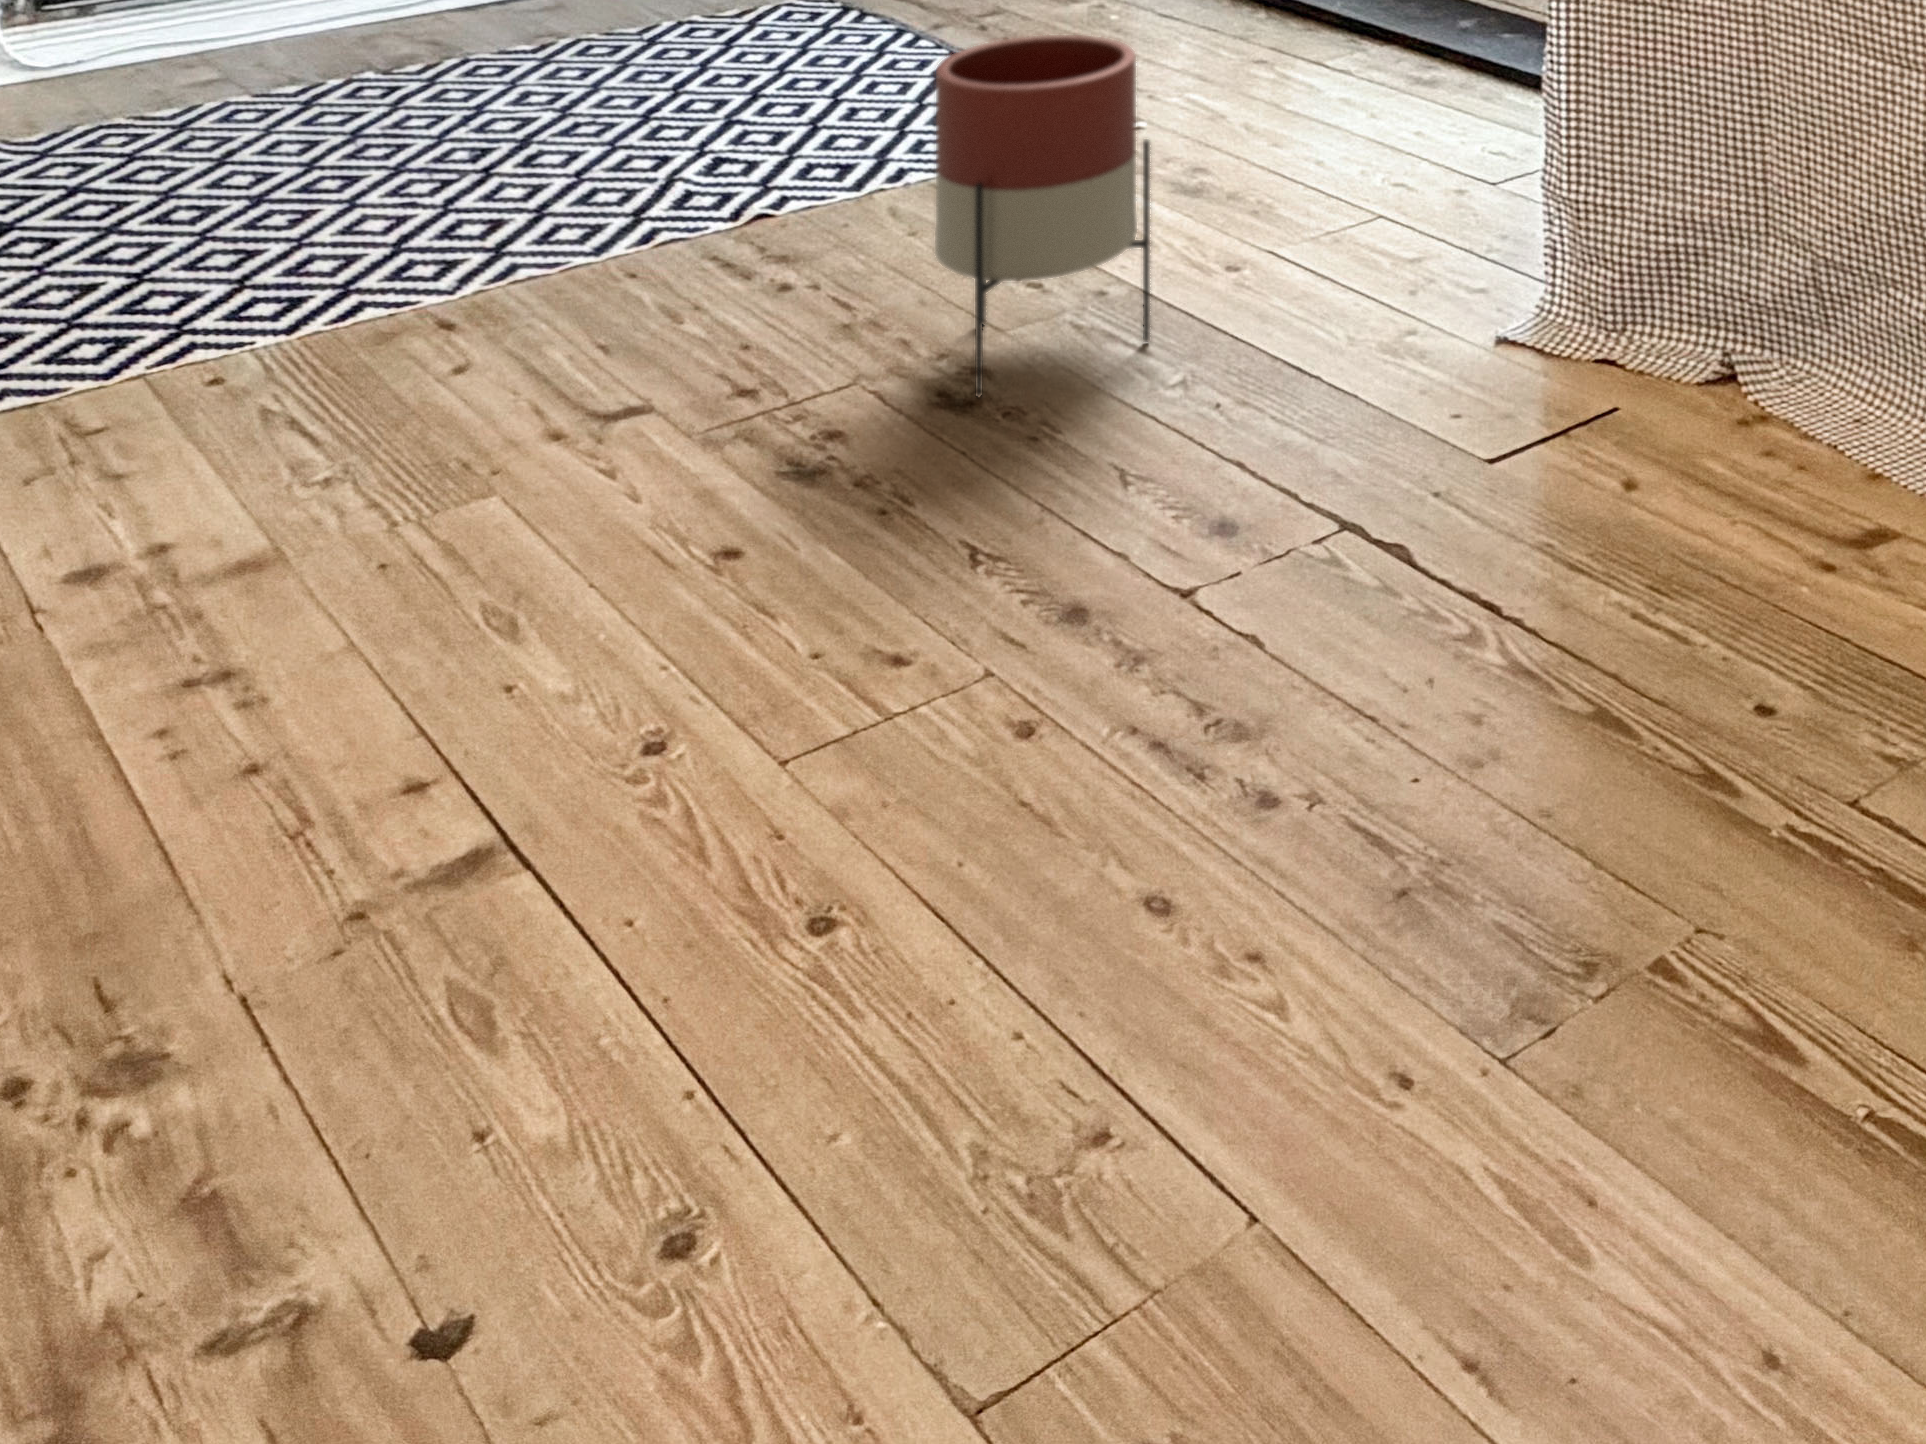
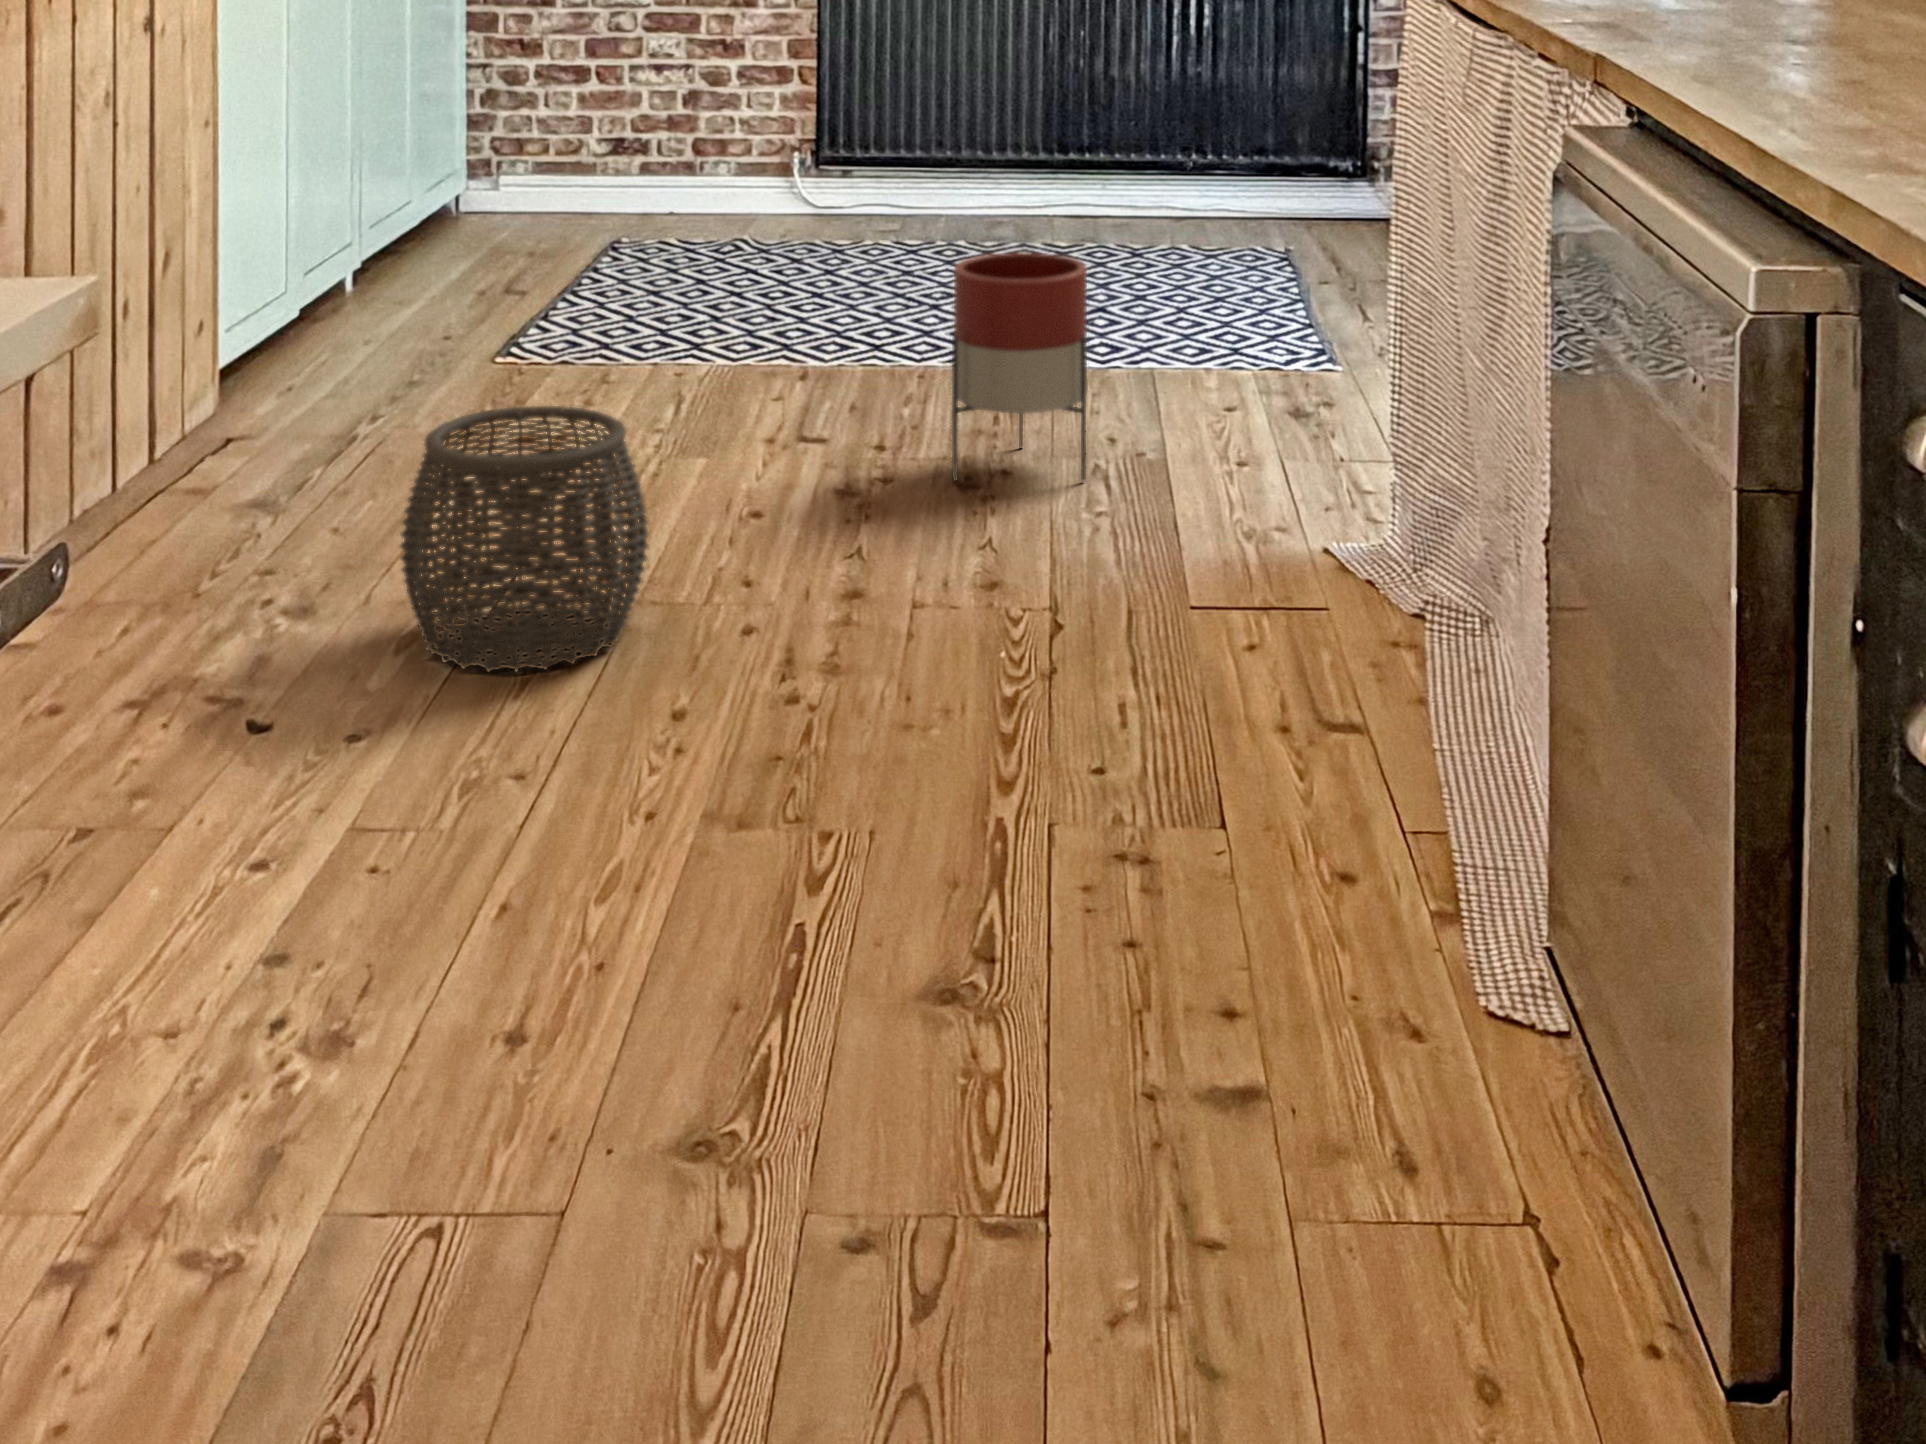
woven basket: none [492,454,997,1046] -> present [400,406,649,671]

